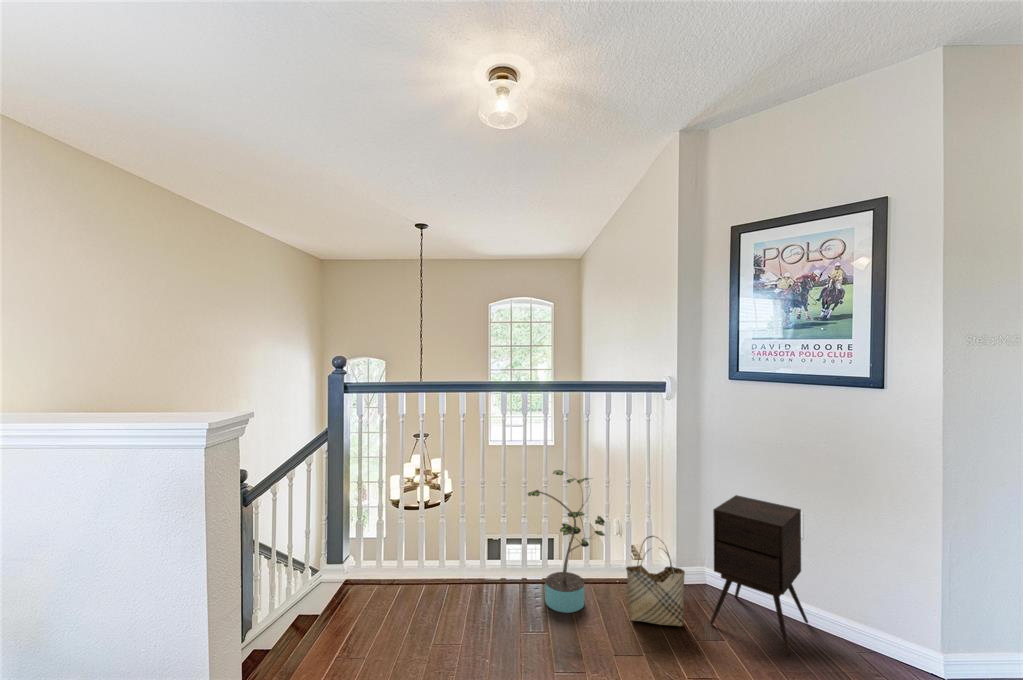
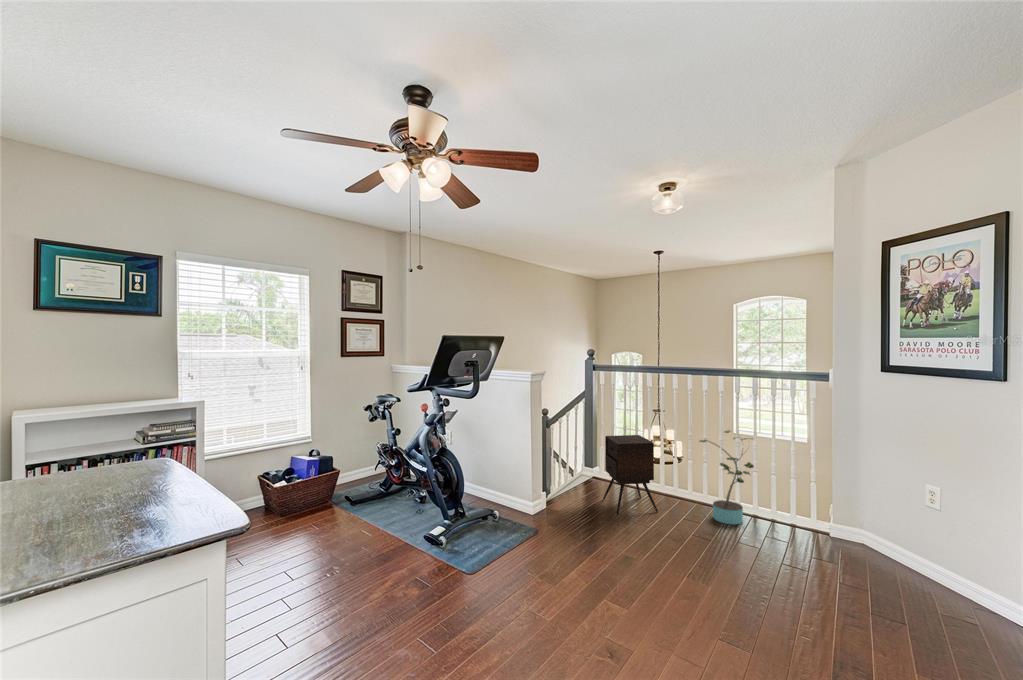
side table: present [710,495,808,656] -> present [603,435,658,514]
woven basket: present [626,536,685,626] -> none [767,484,816,549]

